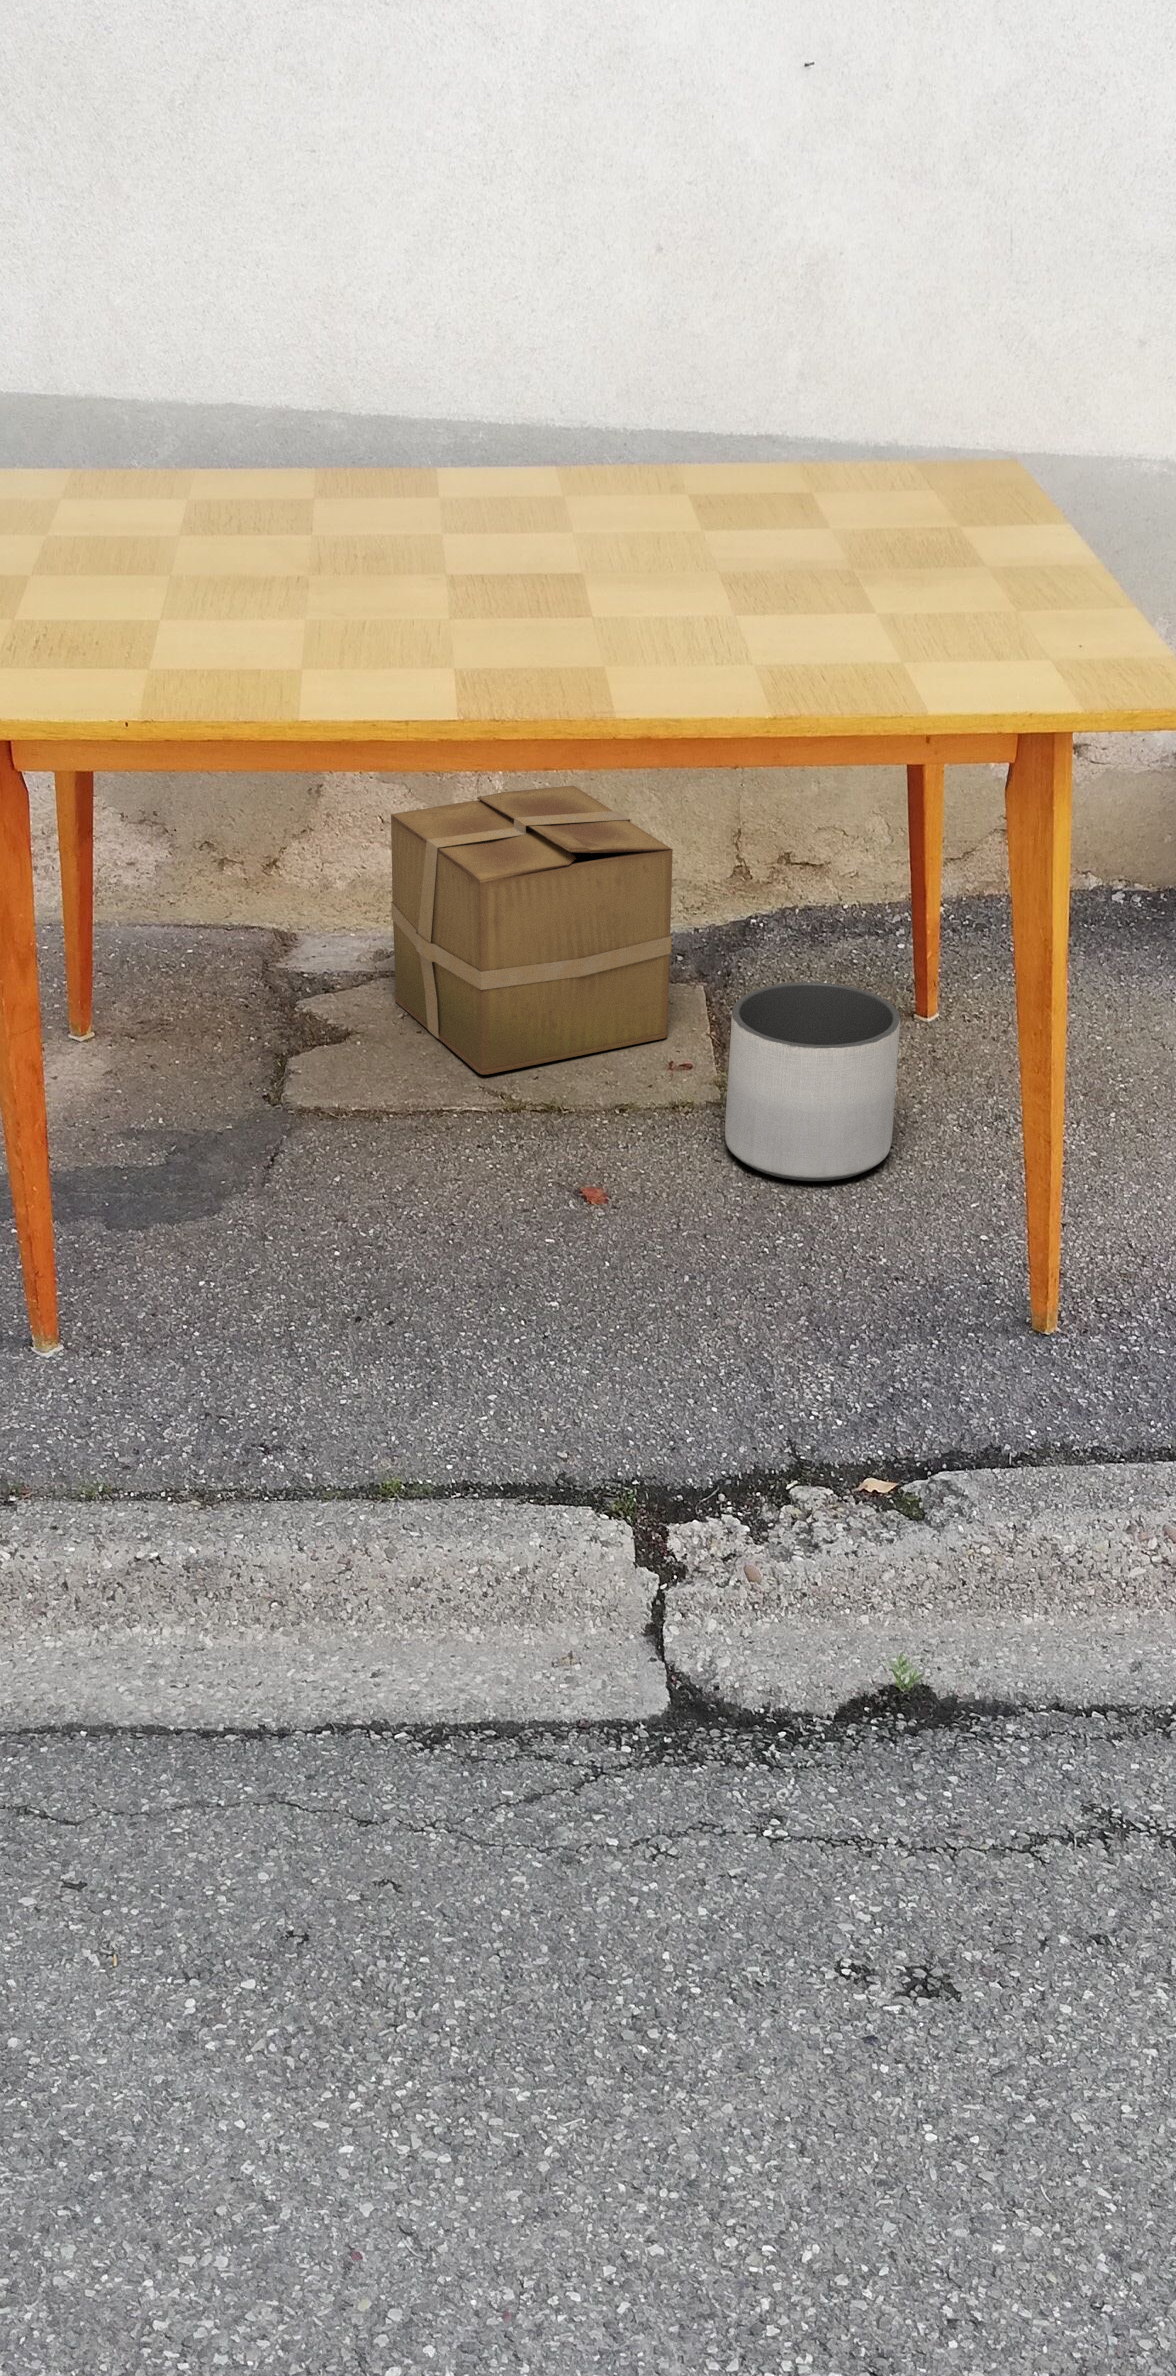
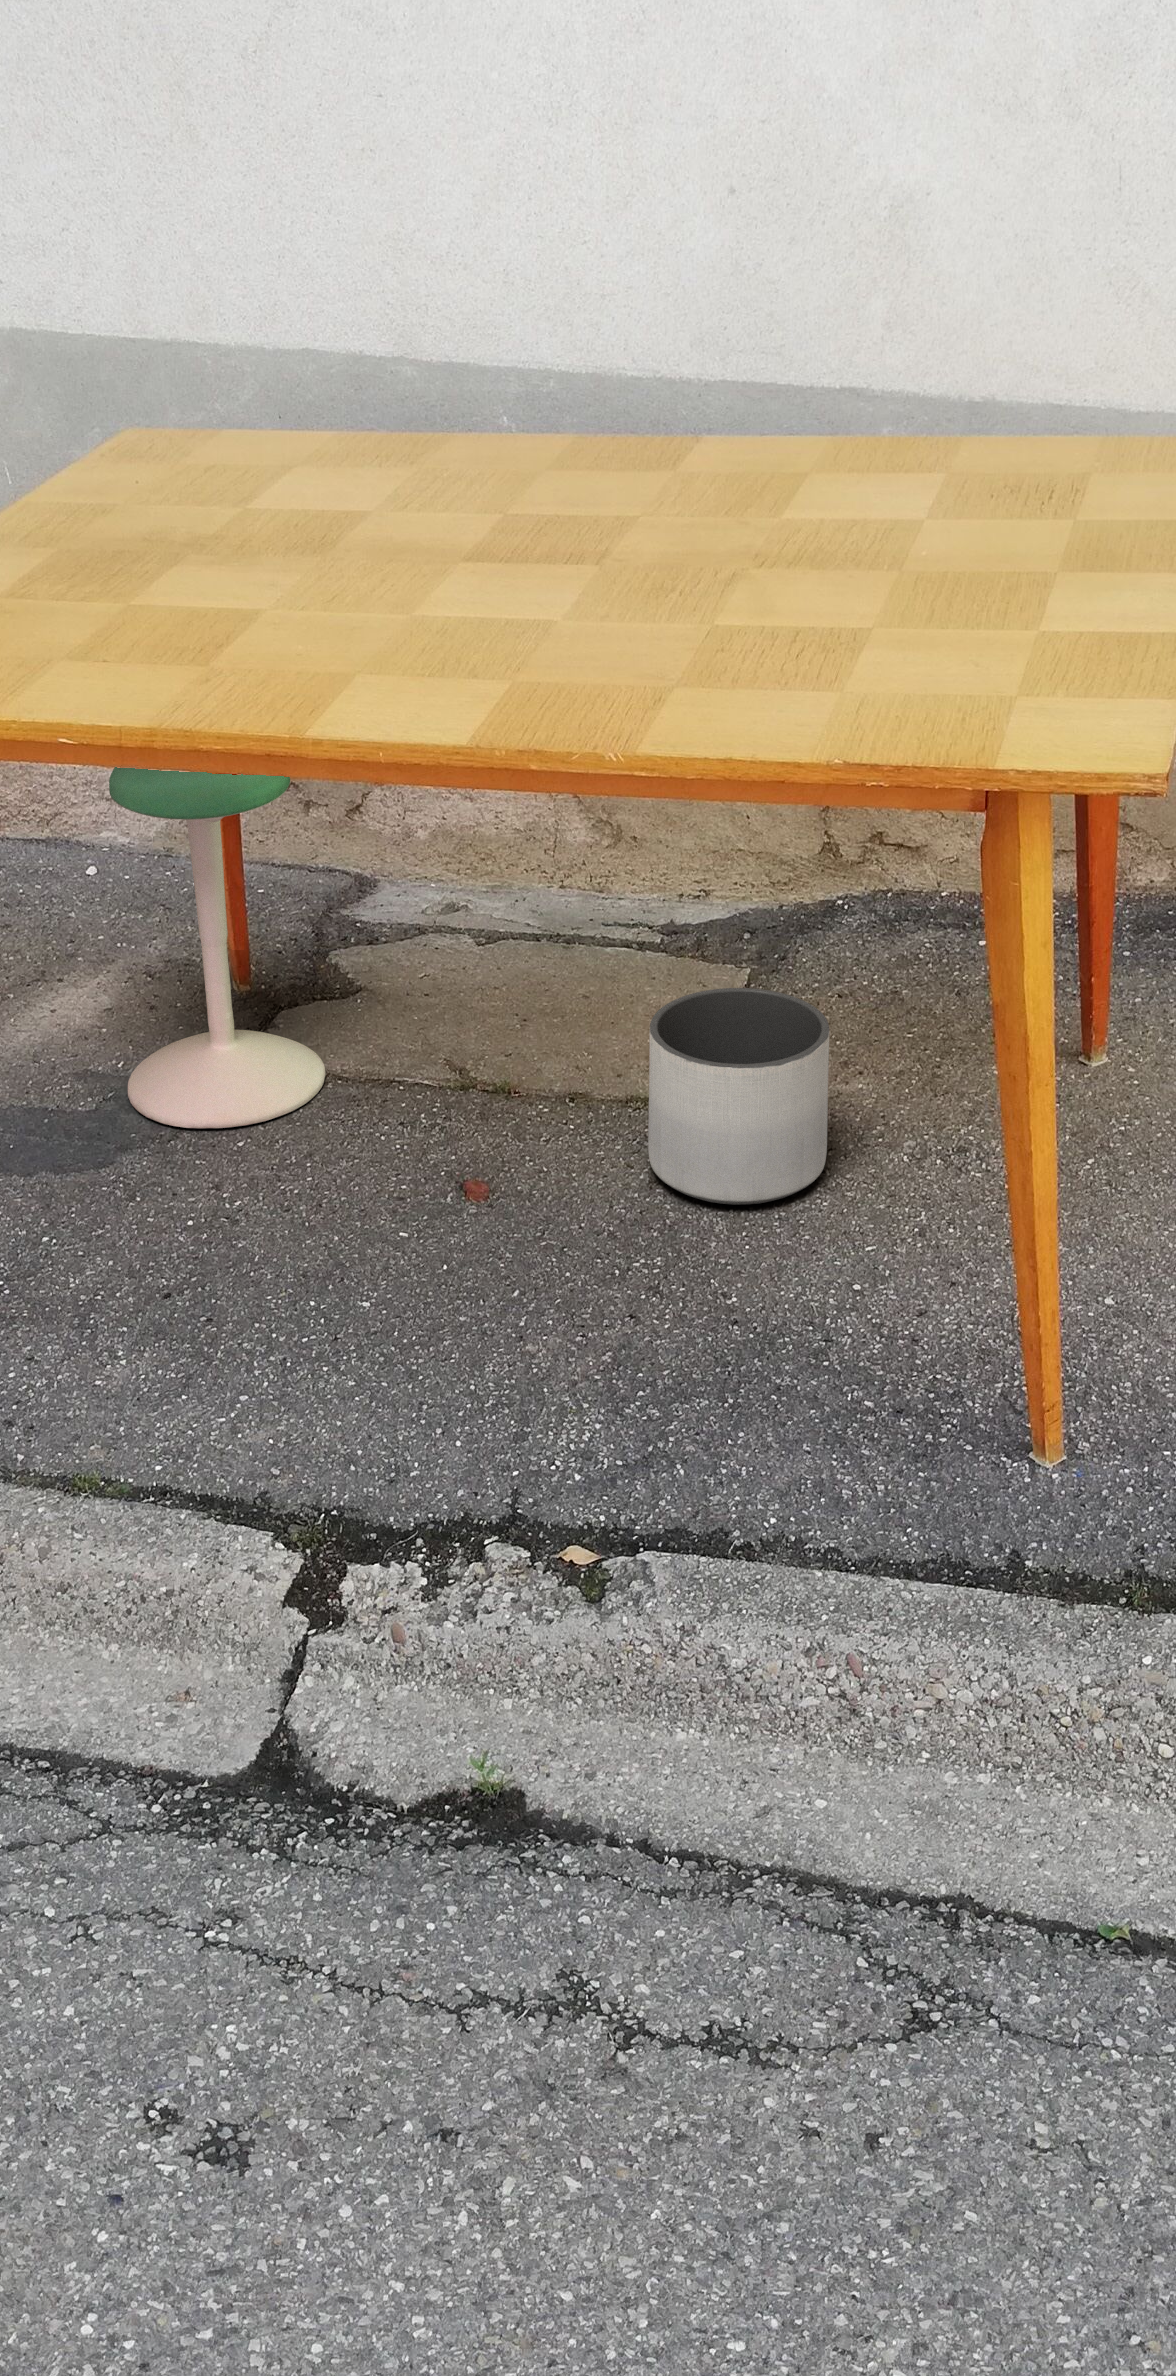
stool: none [171,777,376,1171] -> present [109,767,326,1128]
cardboard box: present [391,786,673,1075] -> none [414,752,670,1047]

